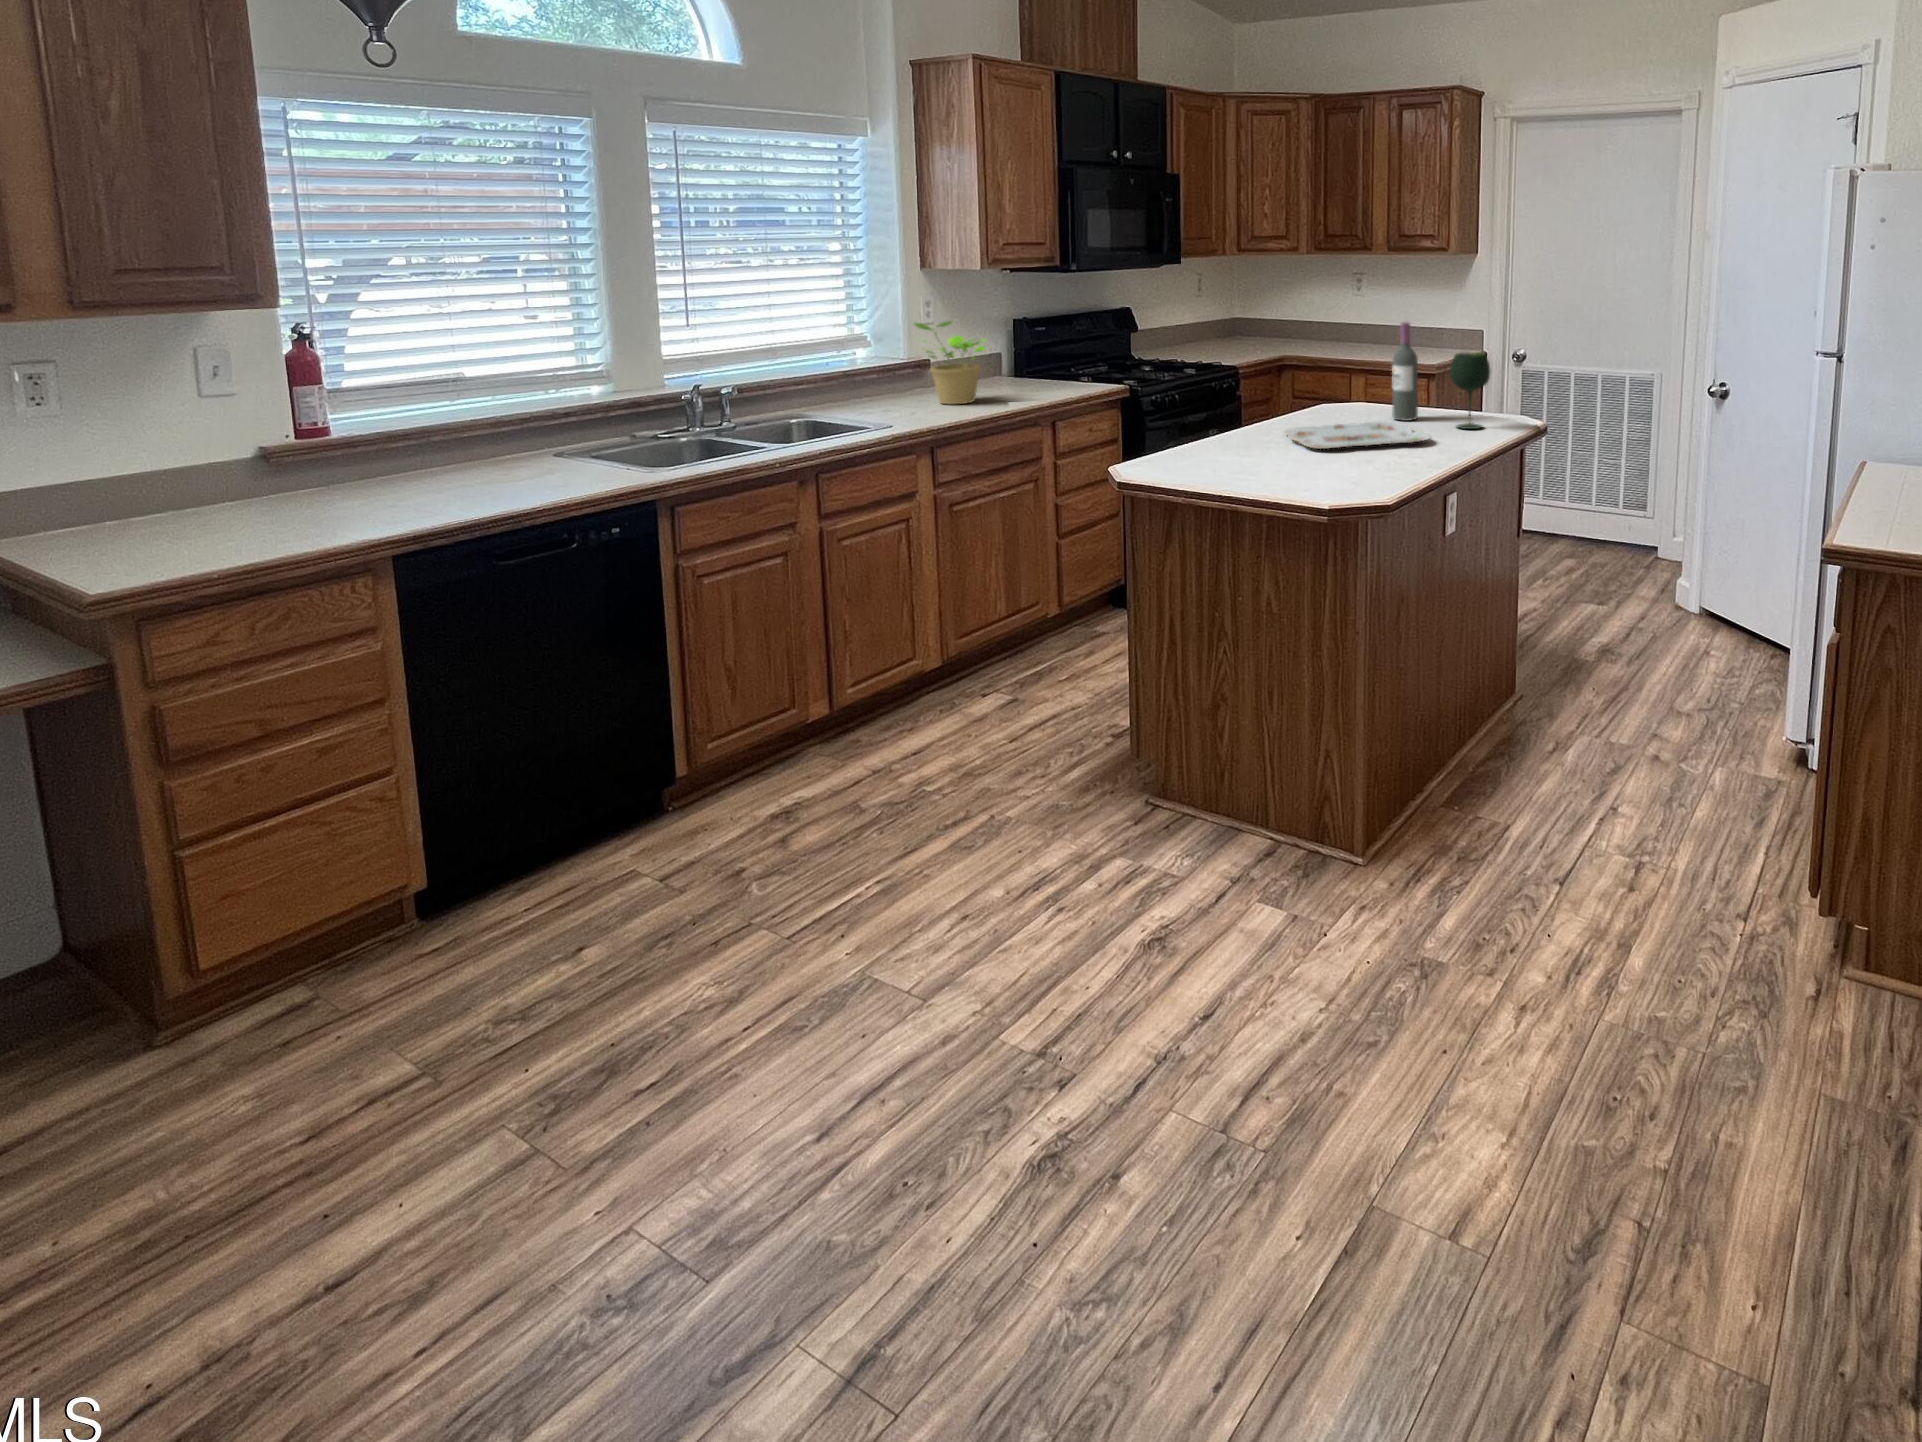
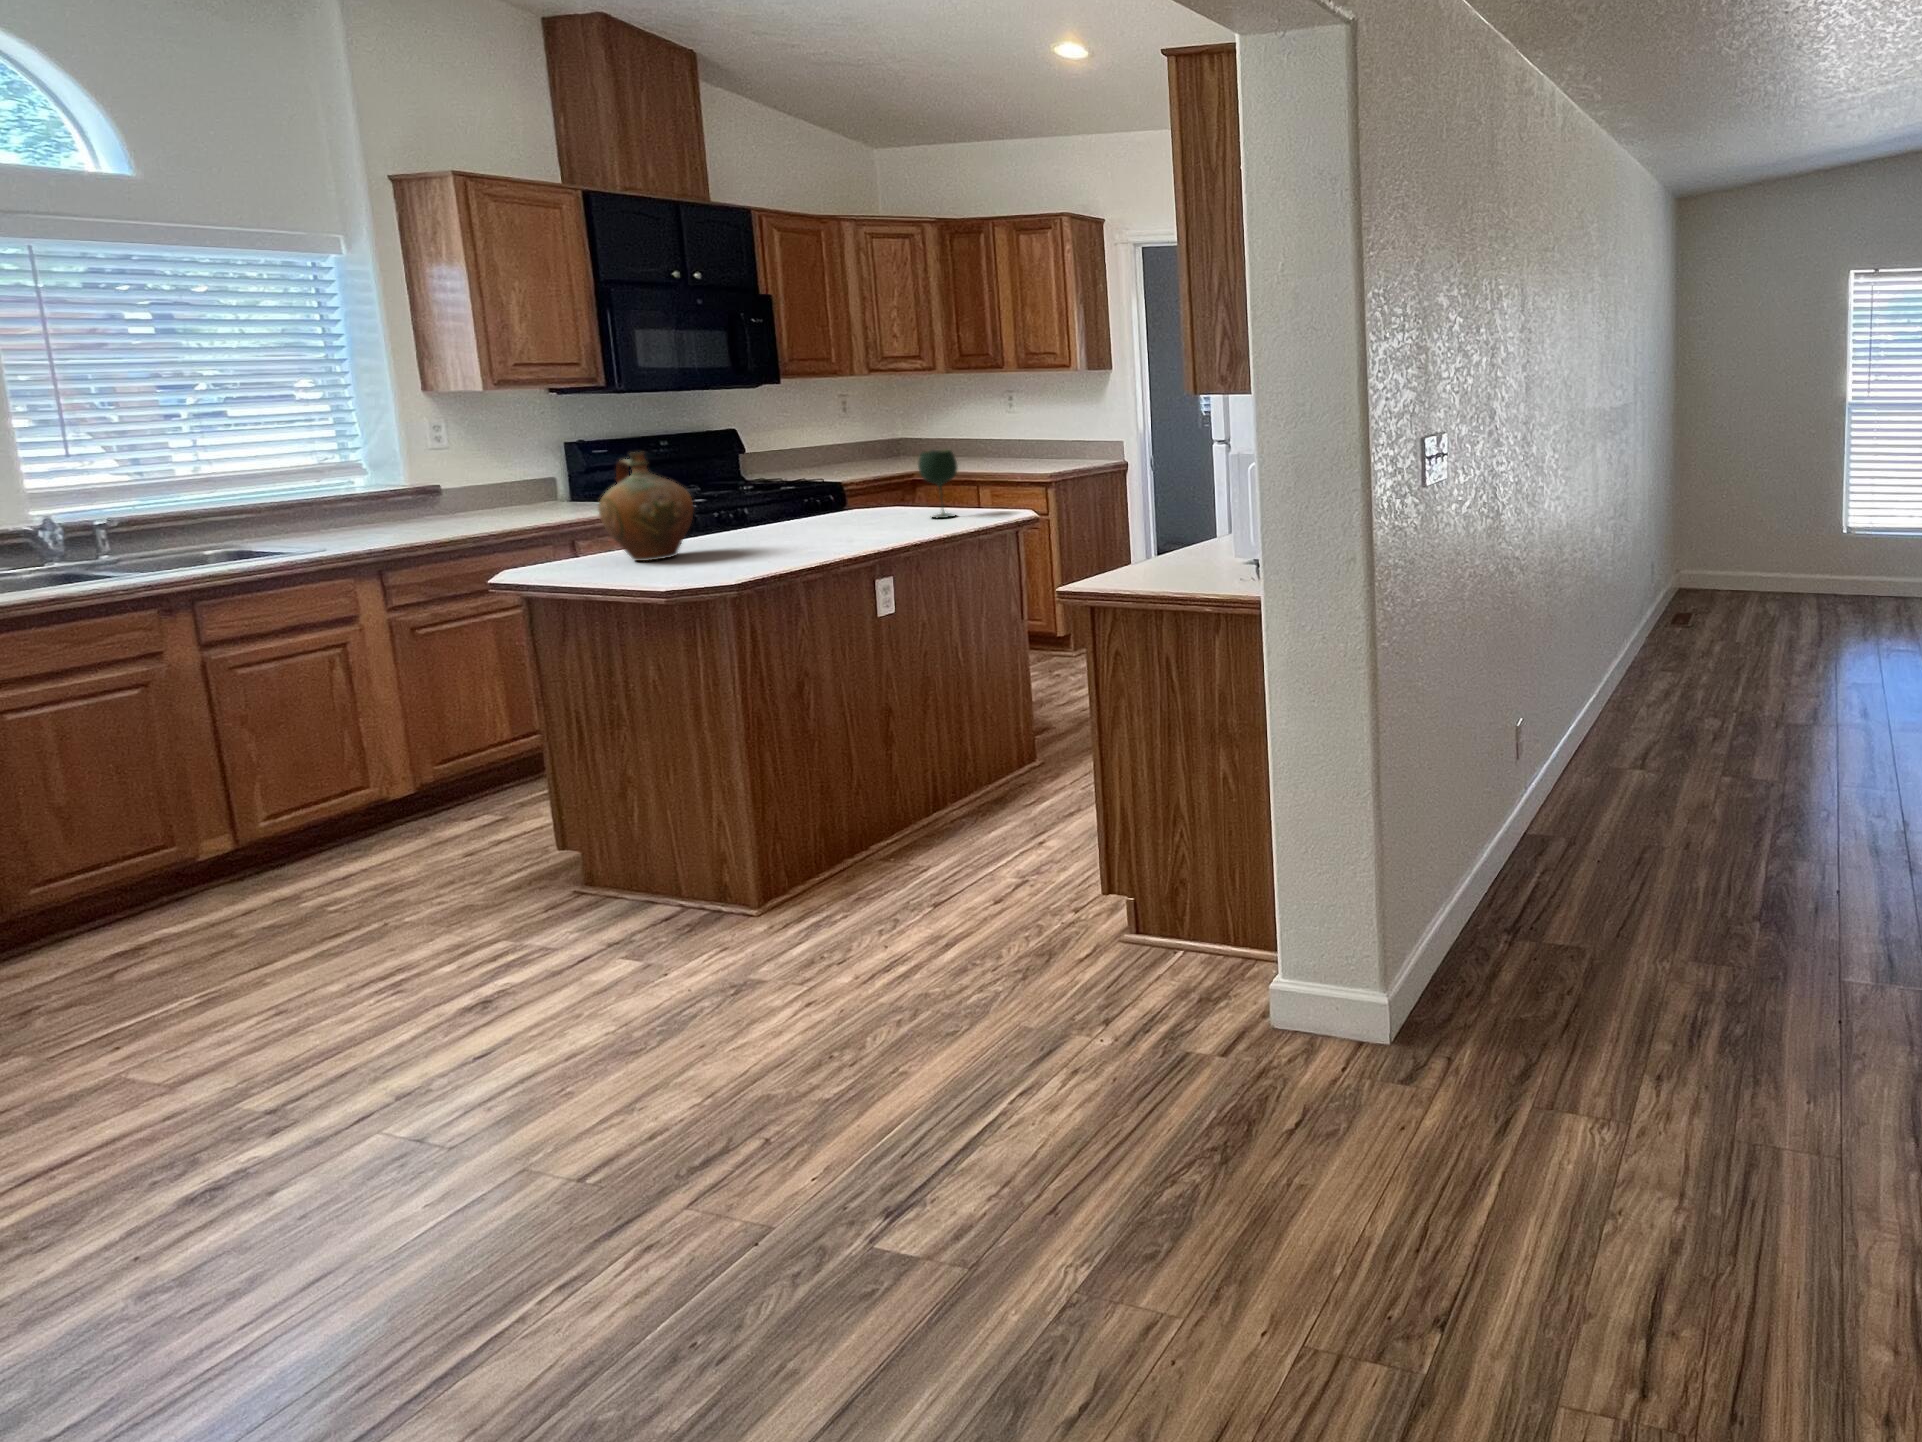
potted plant: present [915,321,985,404] -> none [380,443,483,528]
wine bottle: present [1392,322,1418,421] -> none [877,425,909,515]
ceramic jug: none [1204,351,1288,469] -> present [598,452,693,561]
serving tray: present [1284,422,1430,449] -> none [737,516,883,541]

